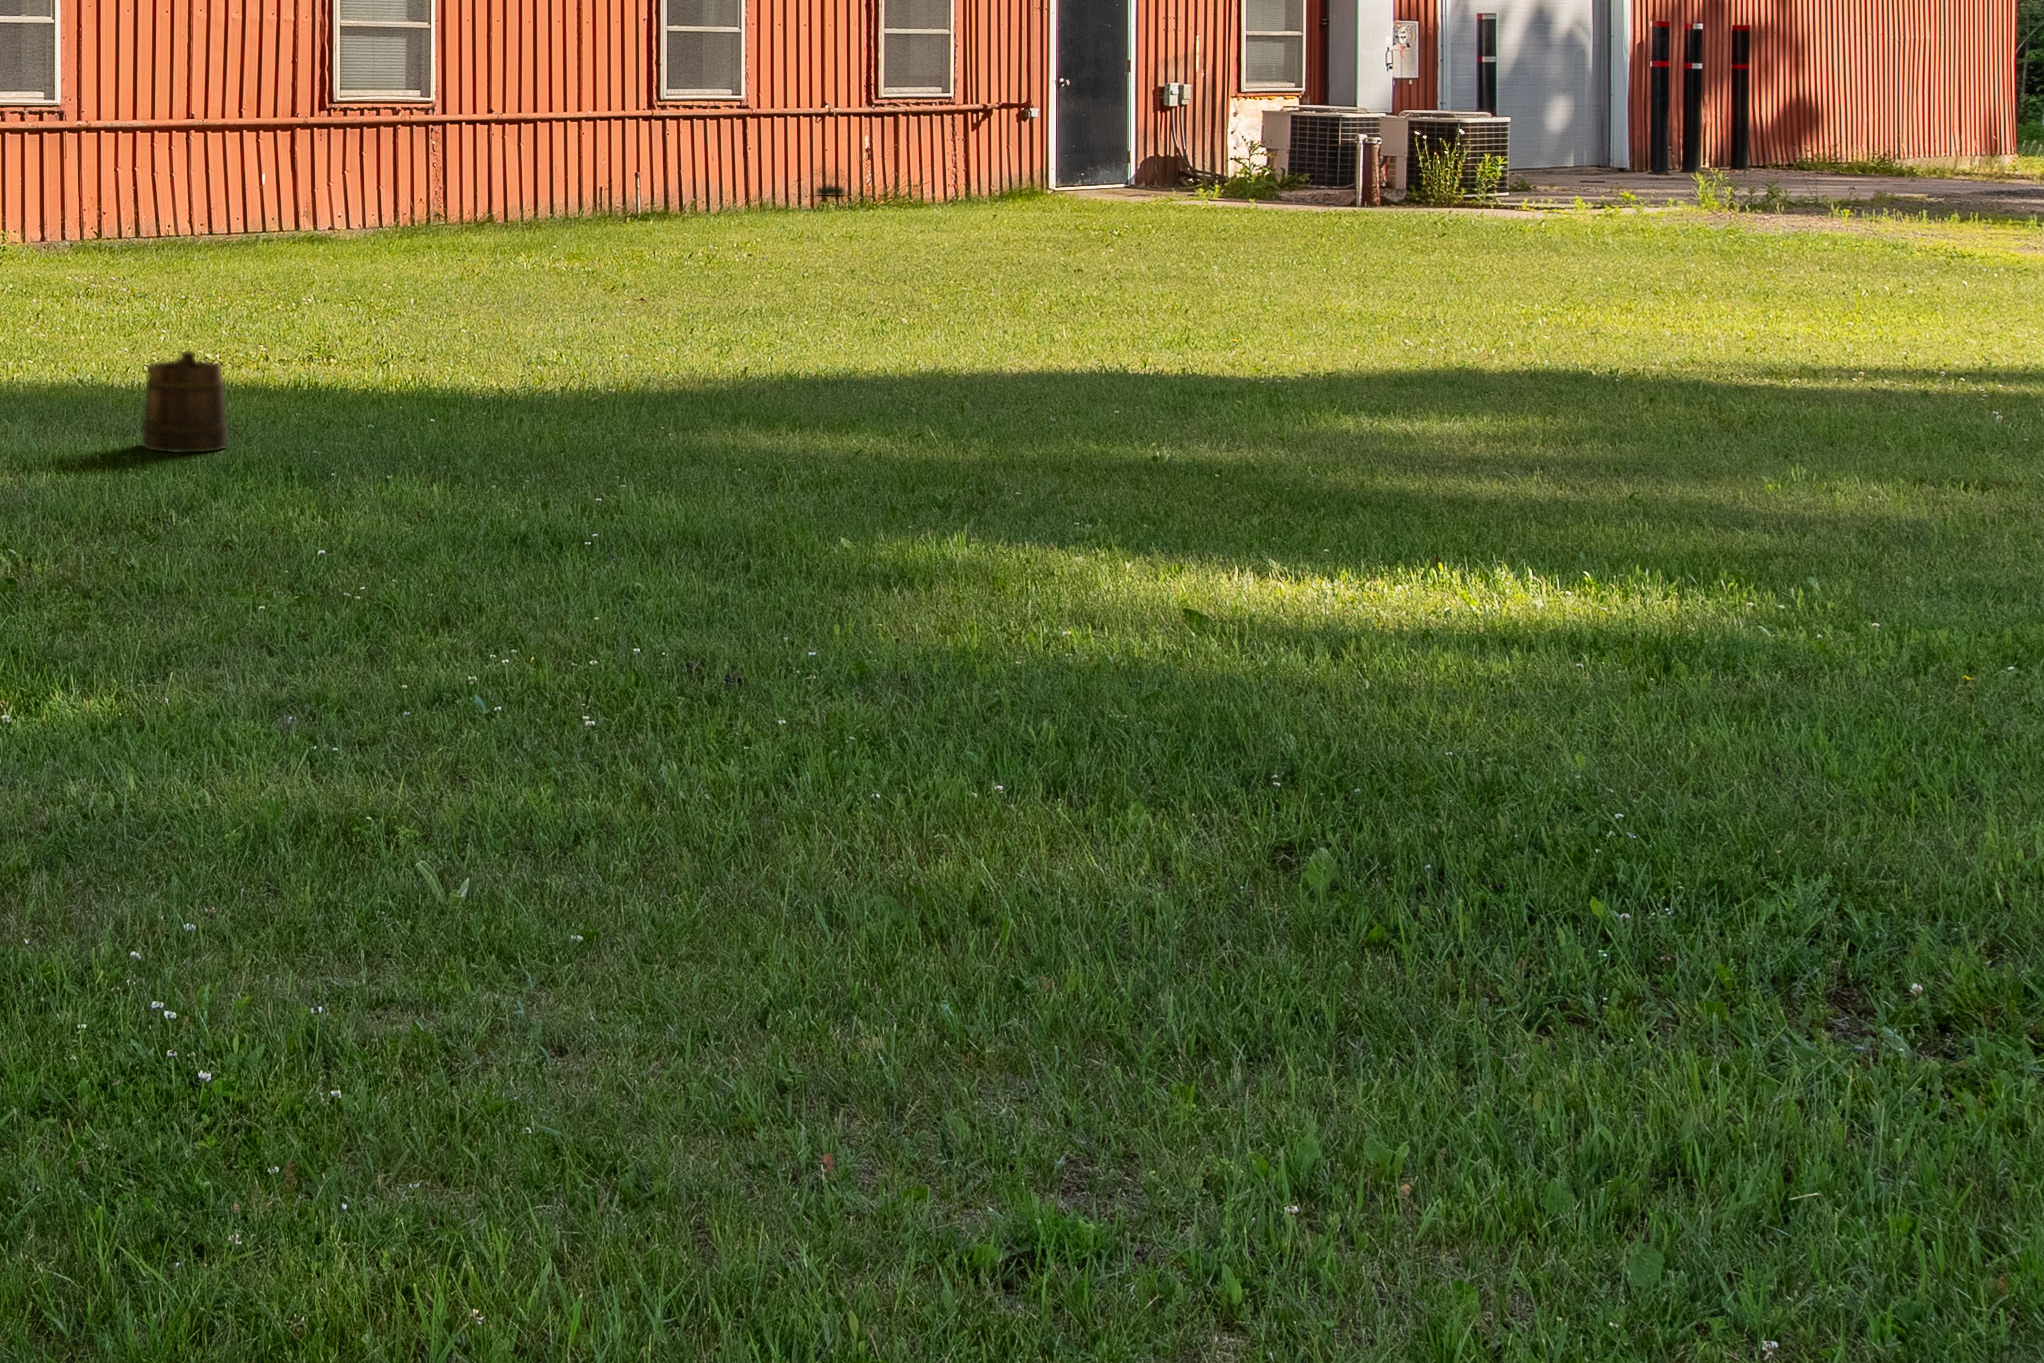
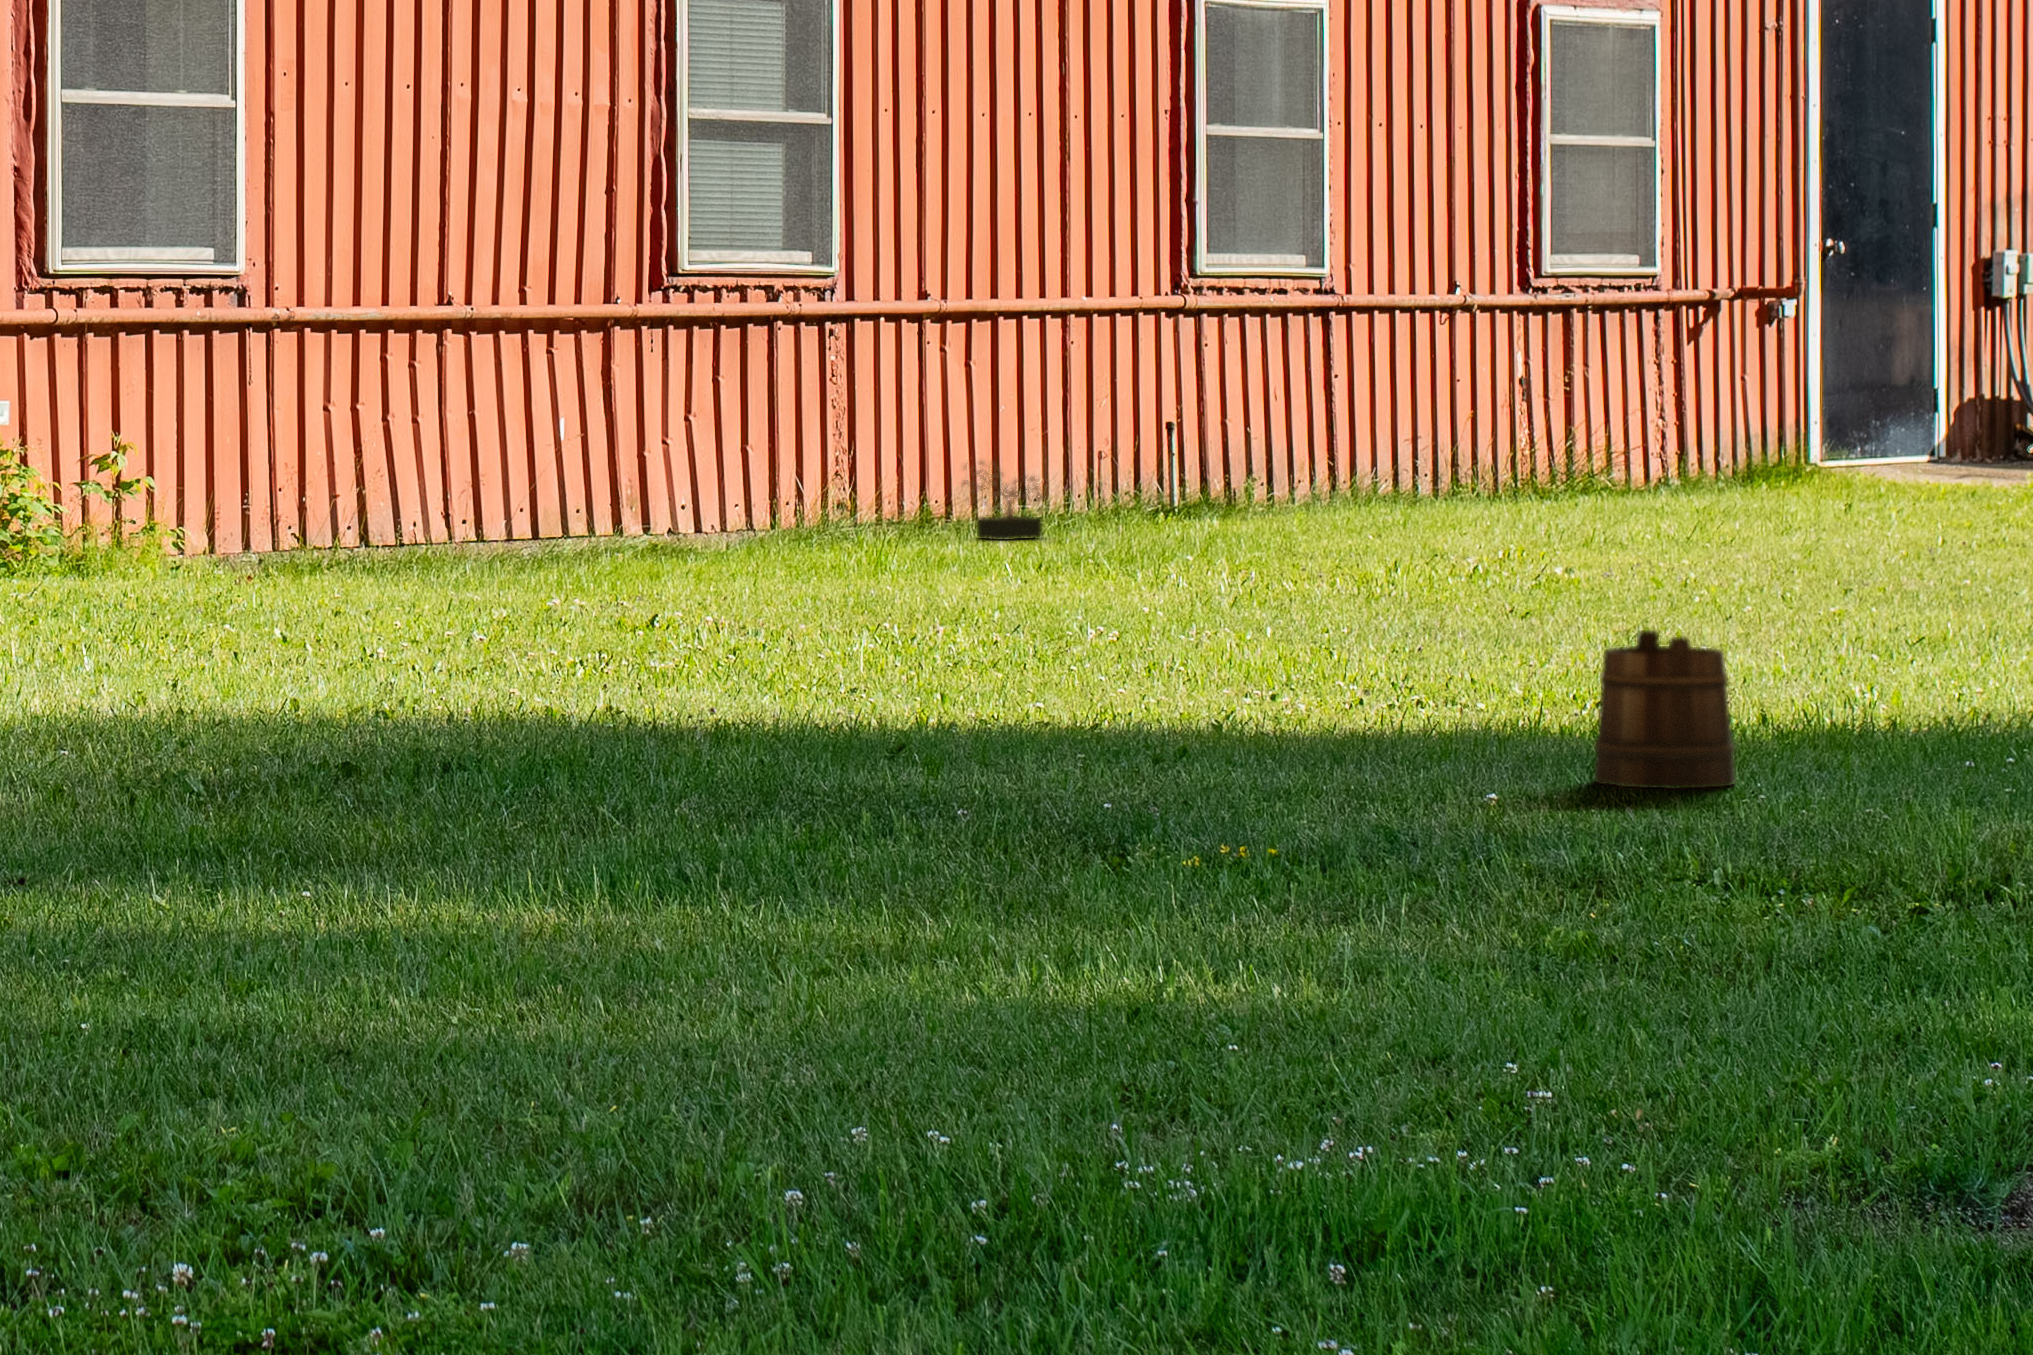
decorative plant: present [811,167,846,196] -> present [963,462,1043,540]

